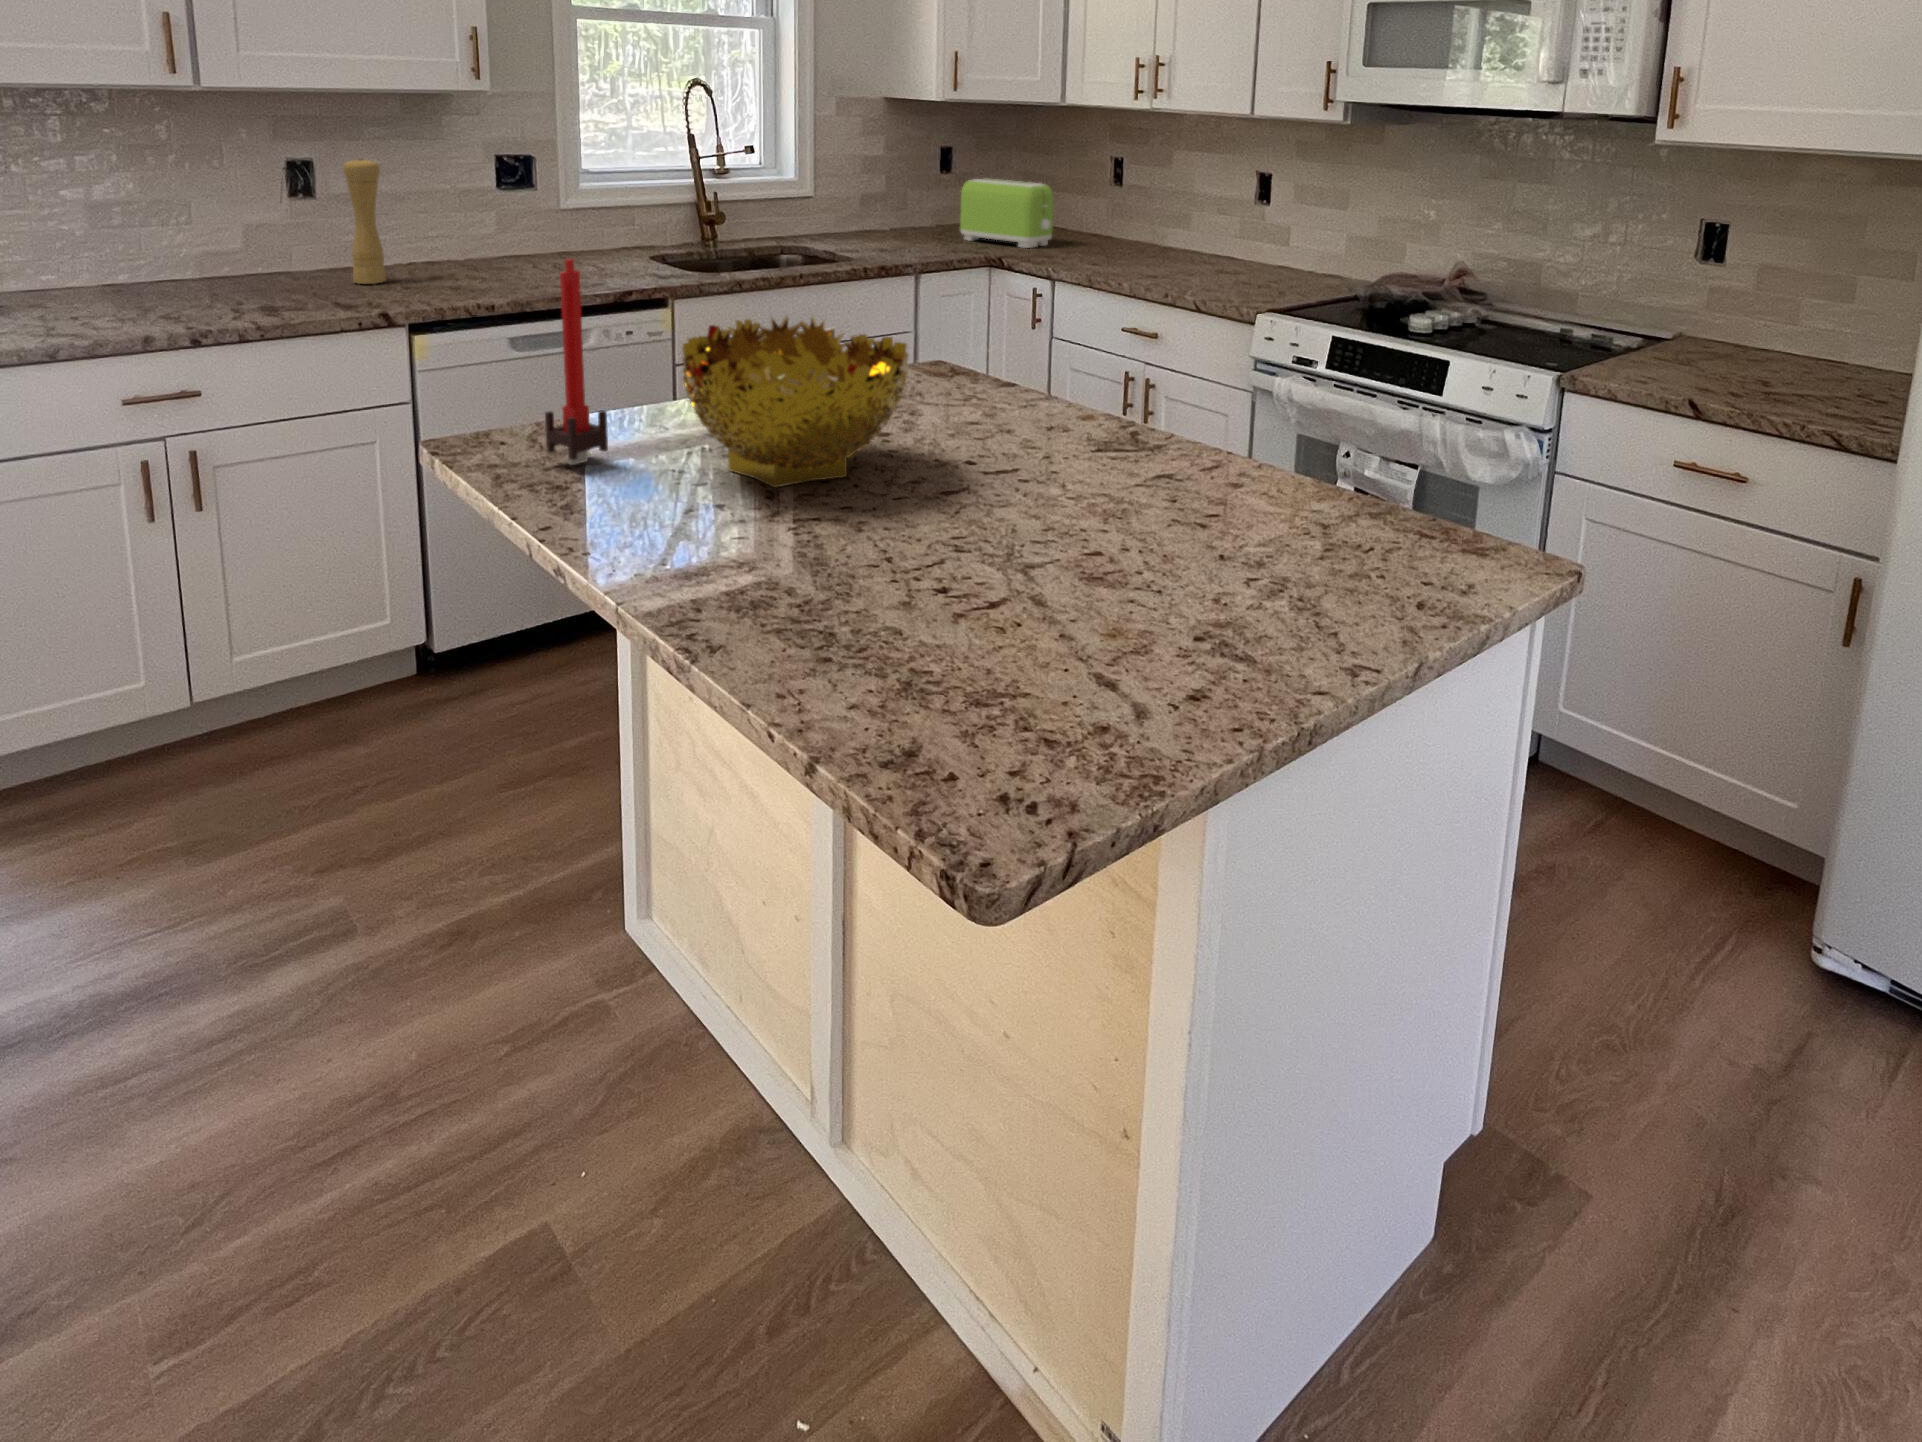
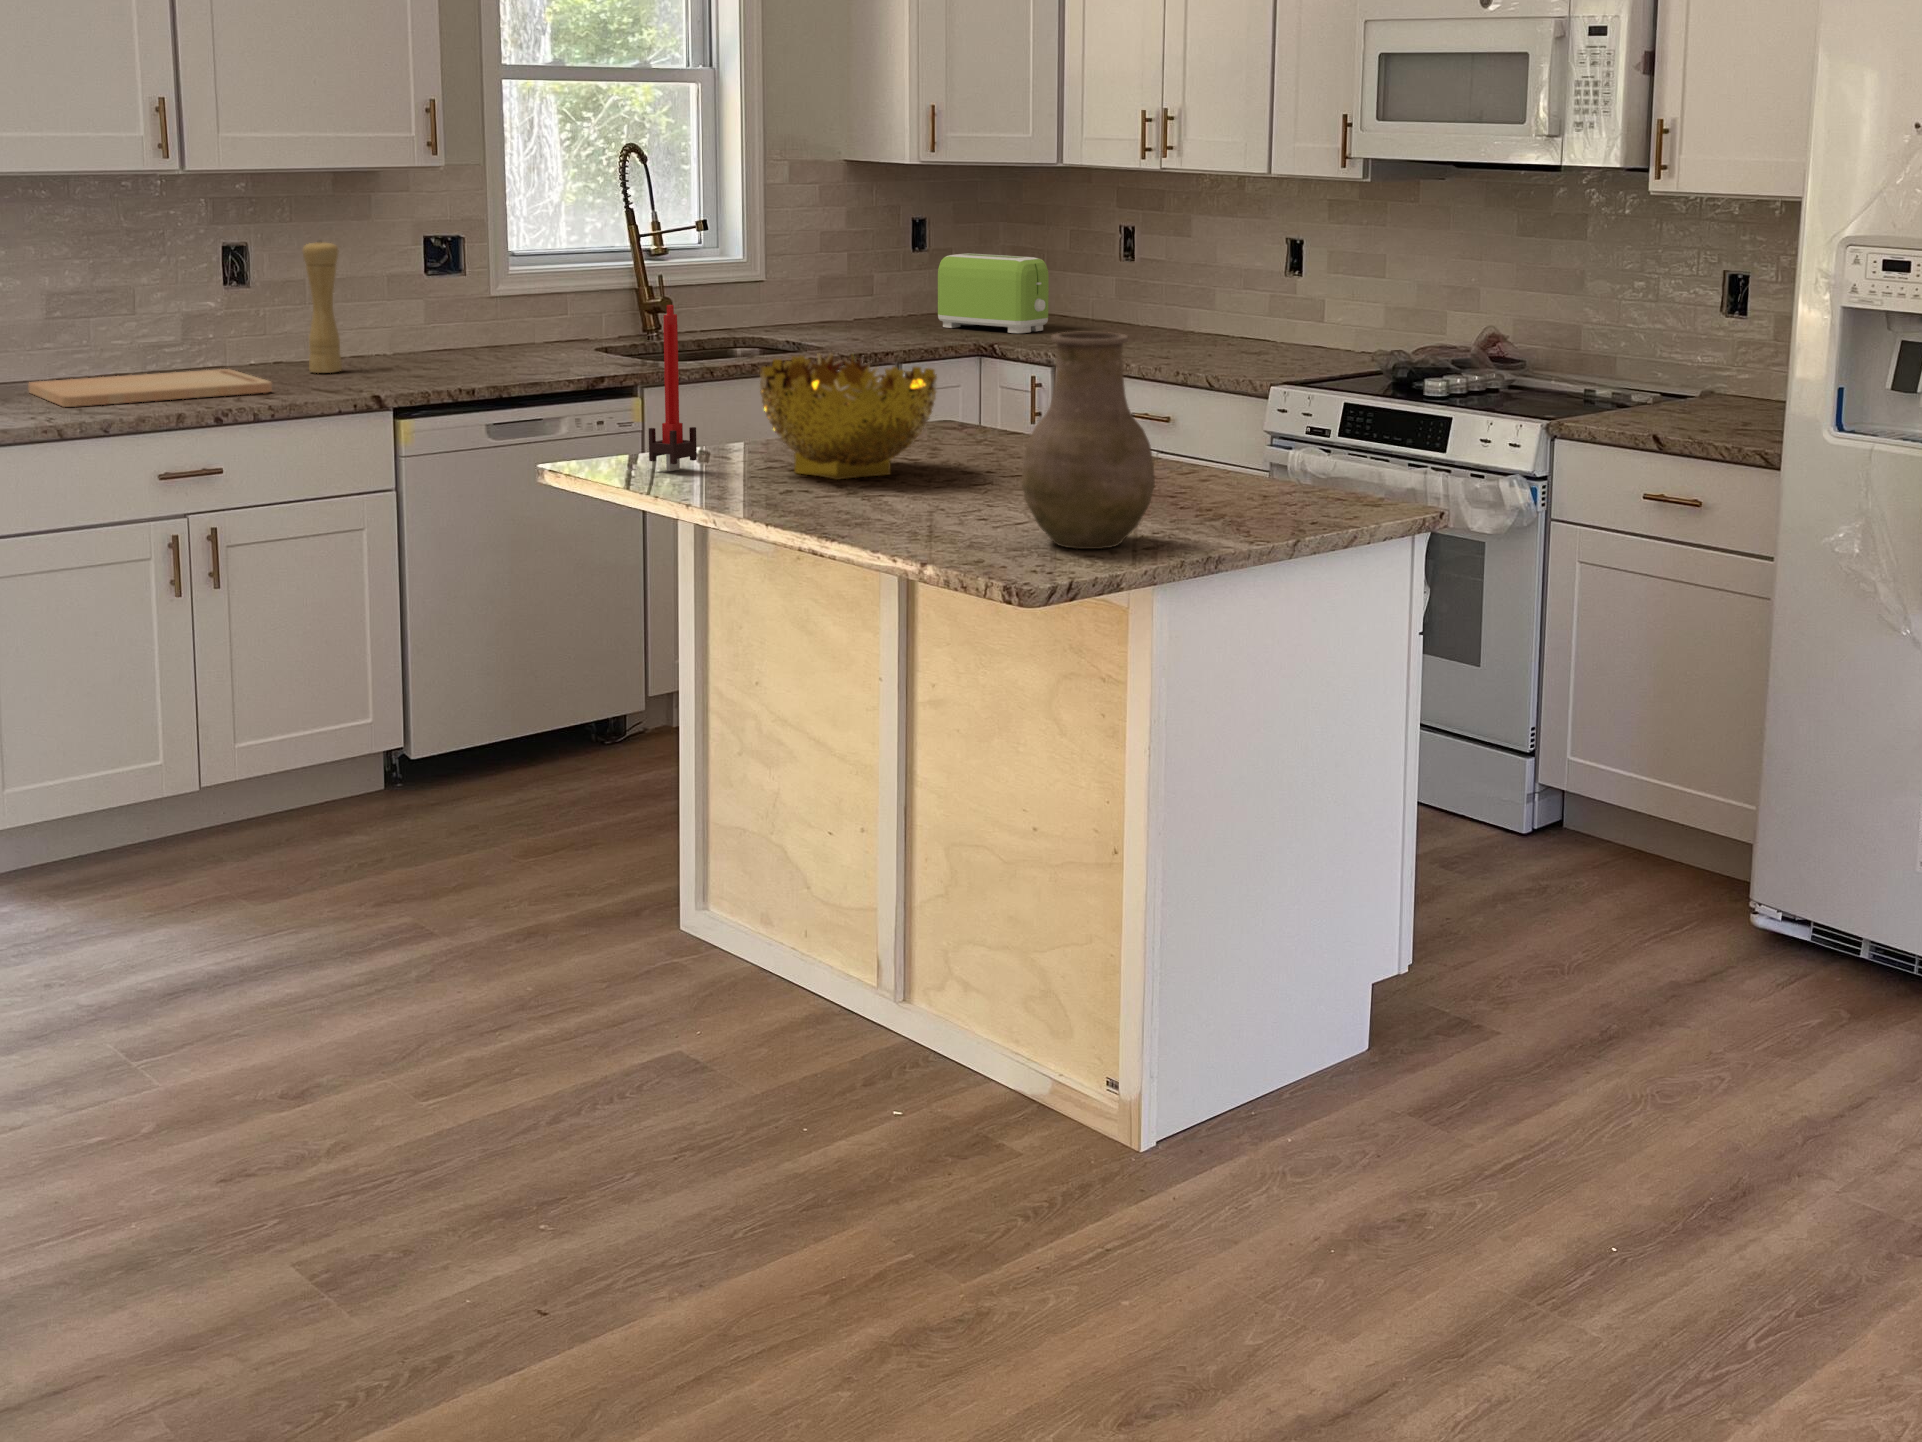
cutting board: none [26,281,280,328] -> present [28,369,272,407]
vase: none [996,350,1212,713] -> present [1021,332,1155,549]

